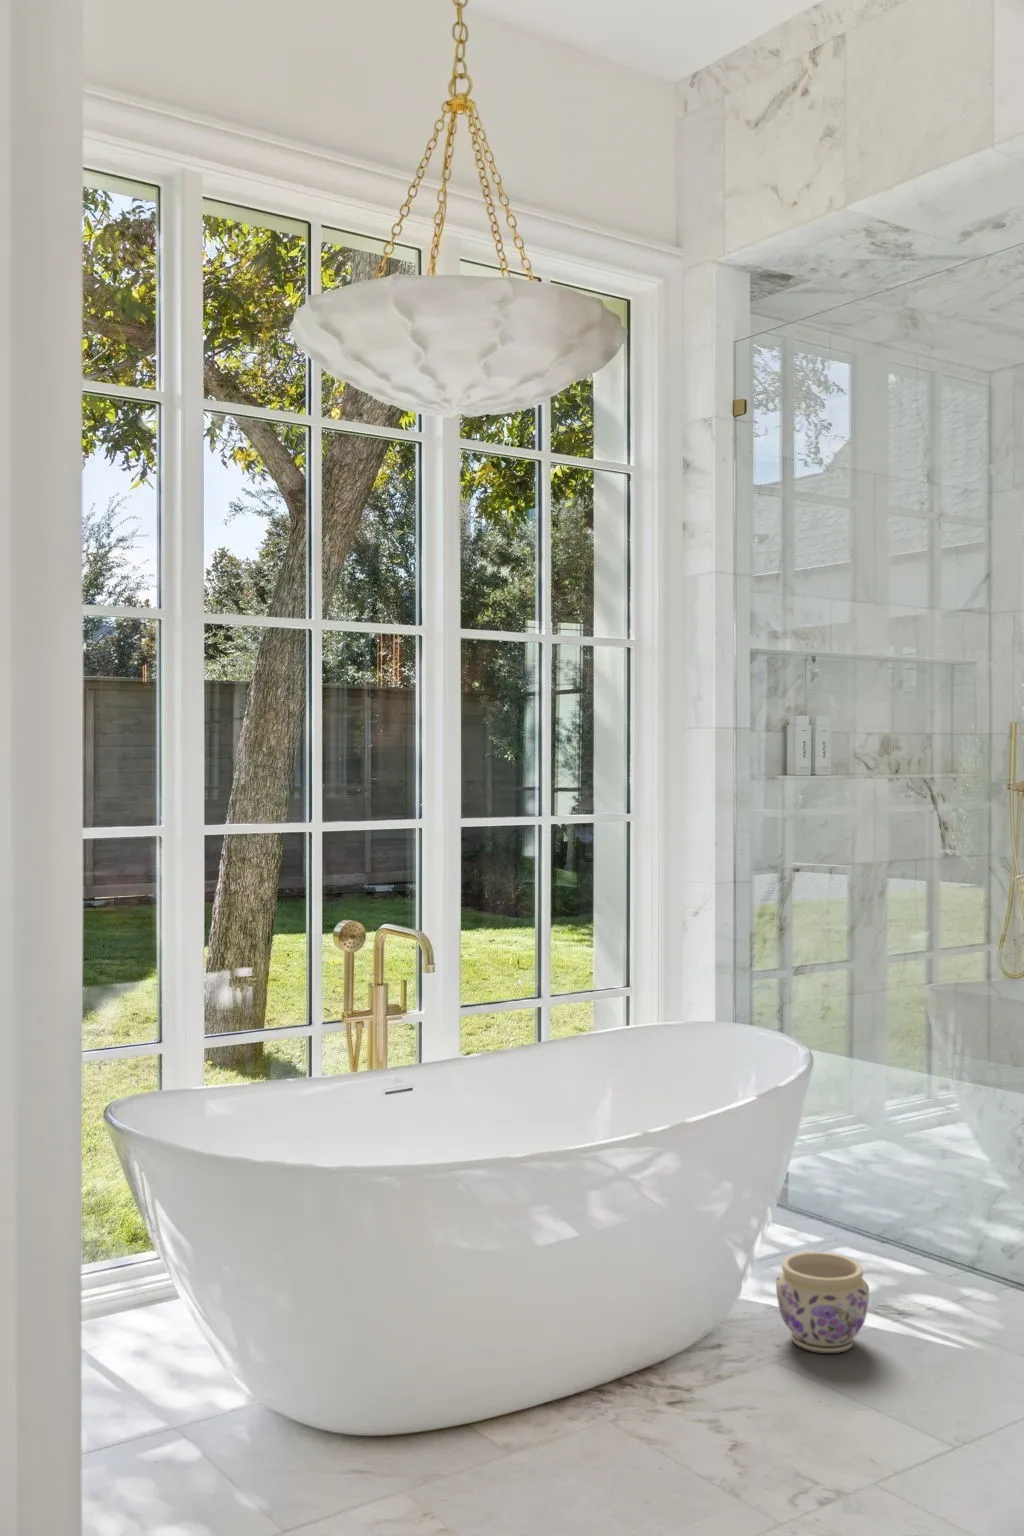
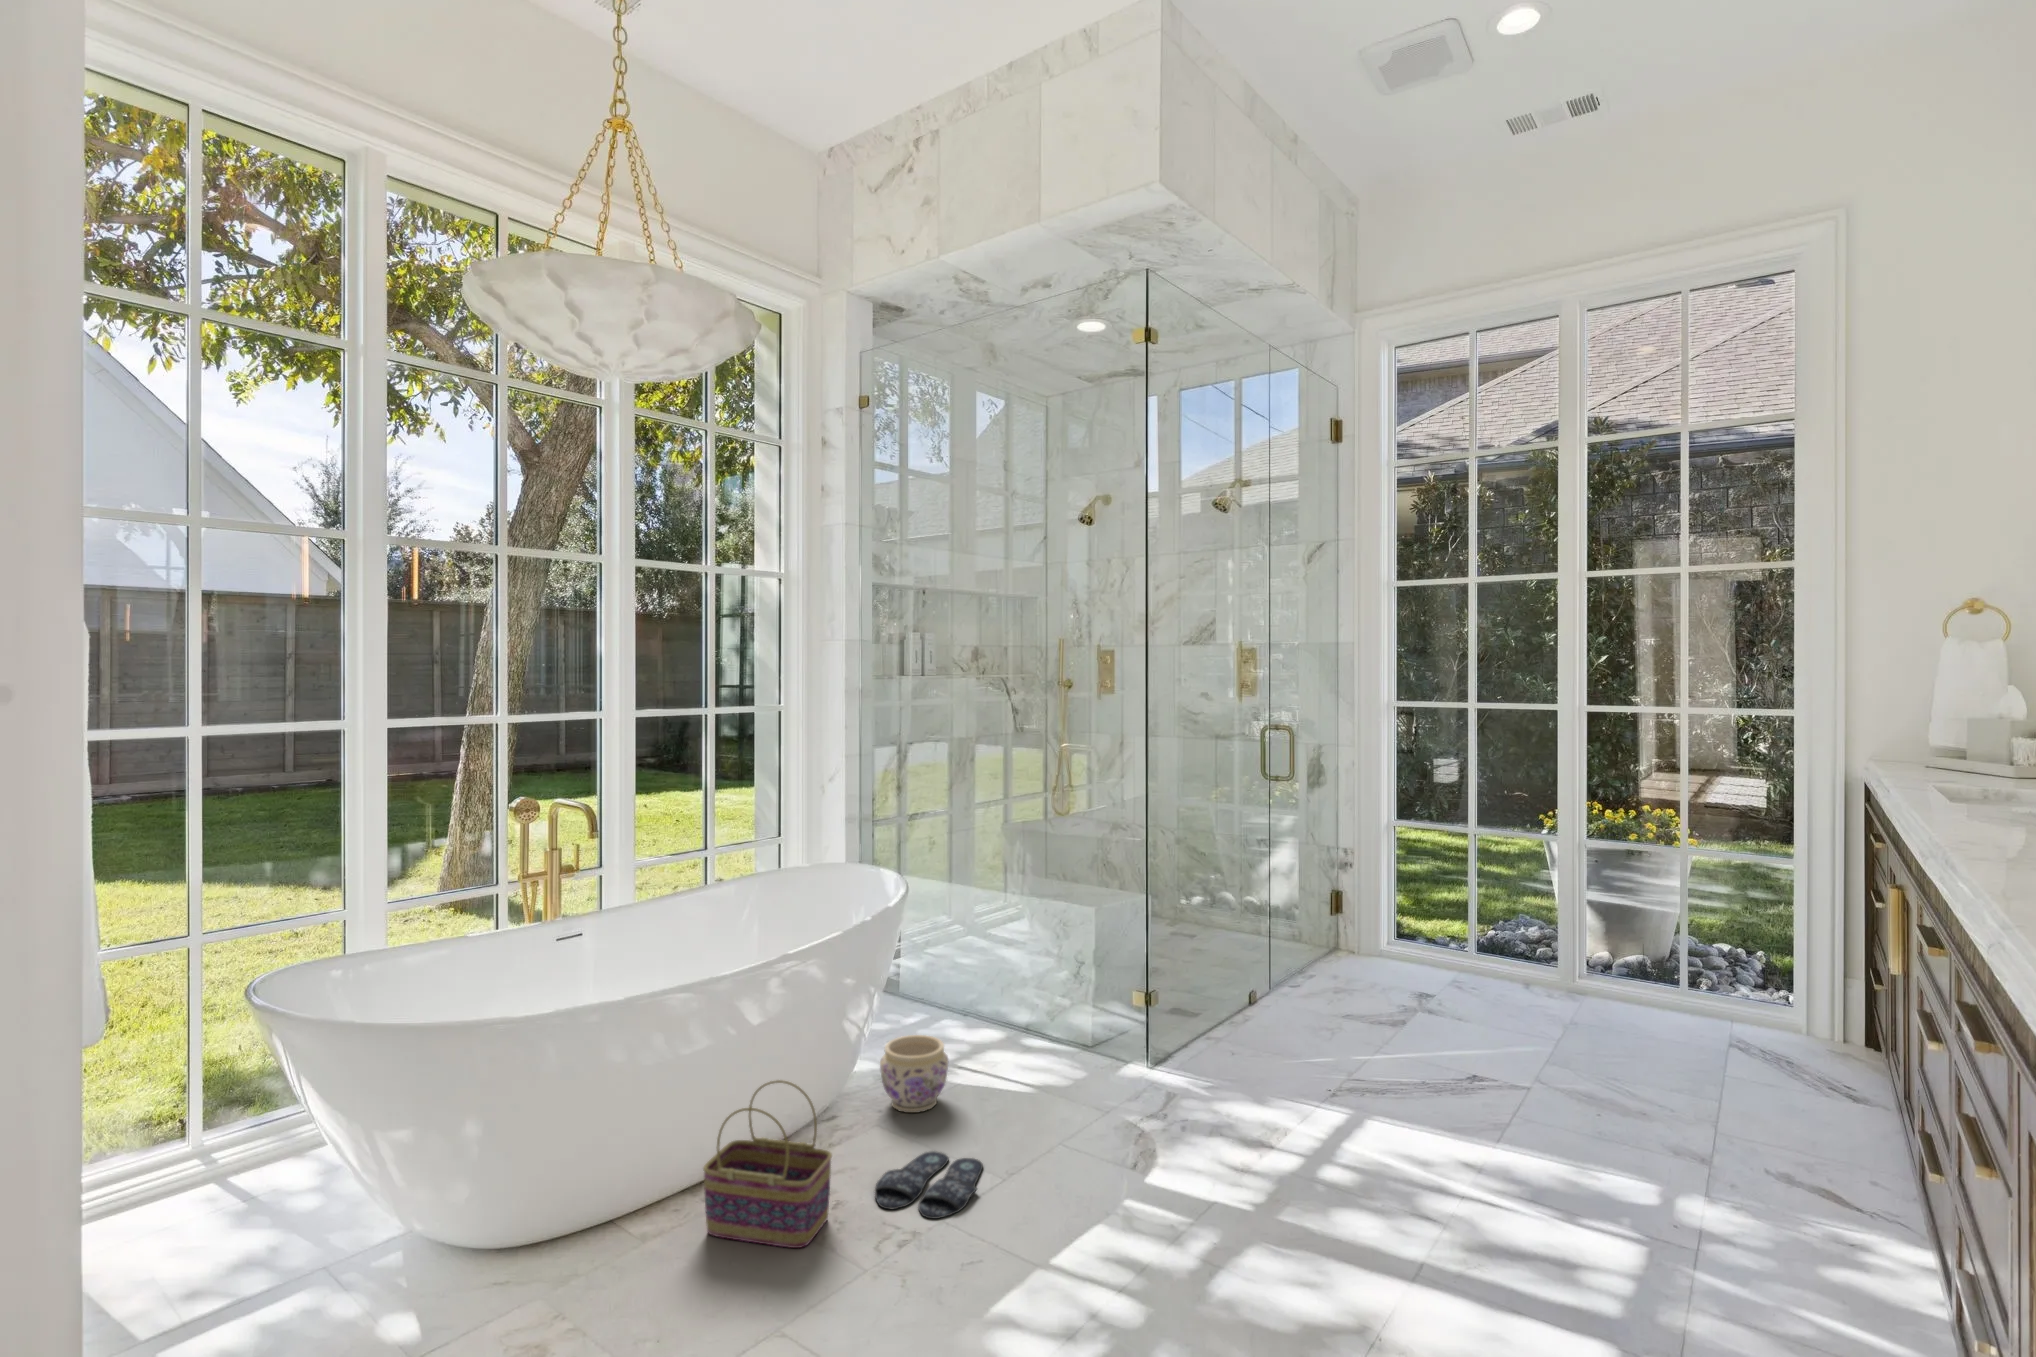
basket: none [570,1280,728,1491] -> present [703,1080,832,1248]
slippers: none [780,1403,924,1485] -> present [875,1151,983,1219]

